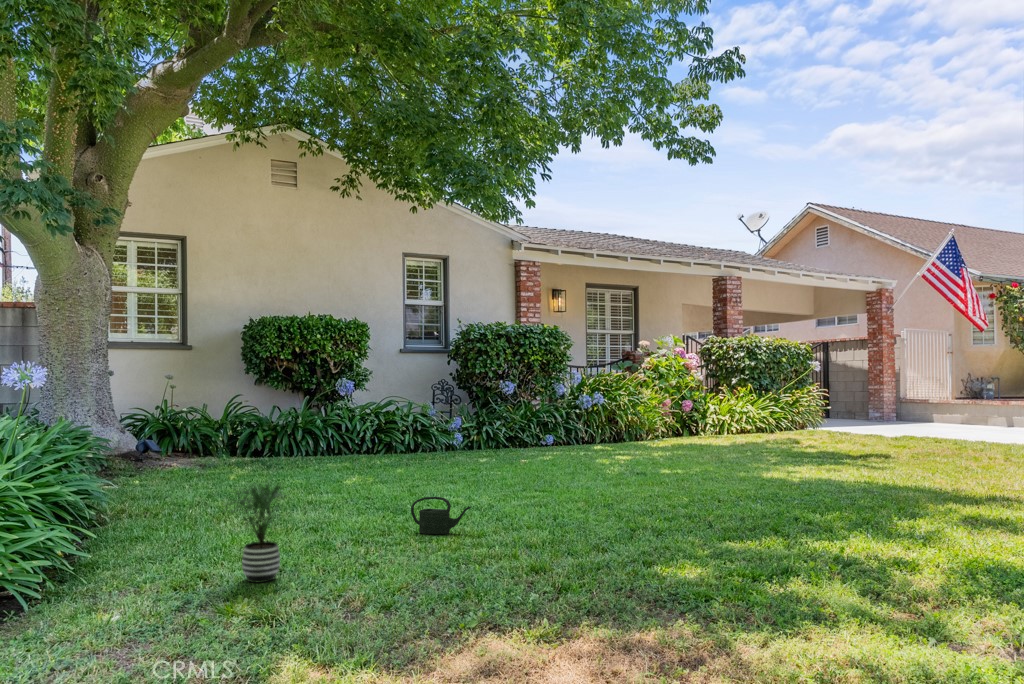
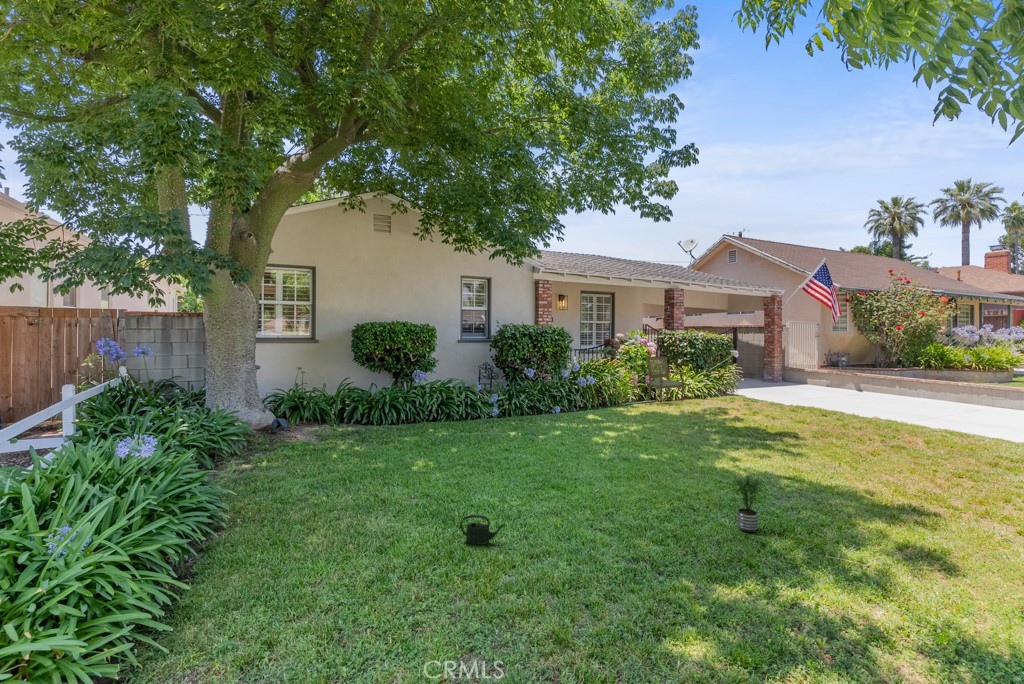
chair: none [685,369,741,436] -> present [647,357,684,403]
potted plant: present [223,480,289,583] -> present [731,476,765,533]

